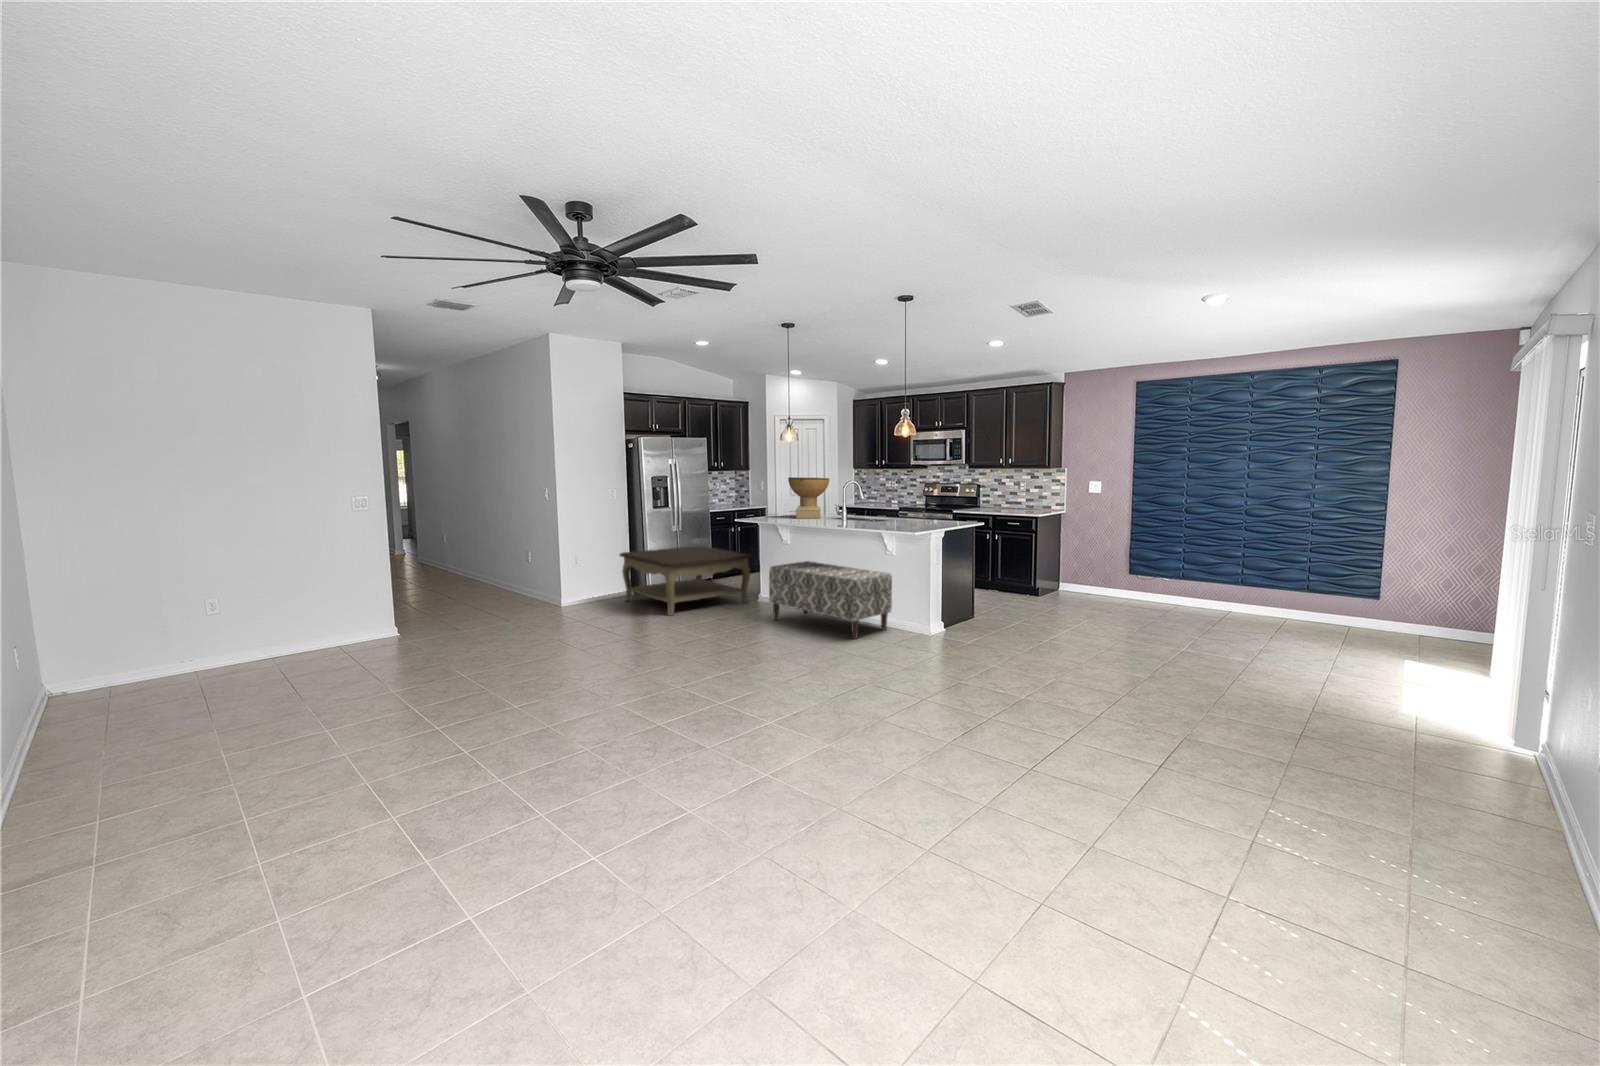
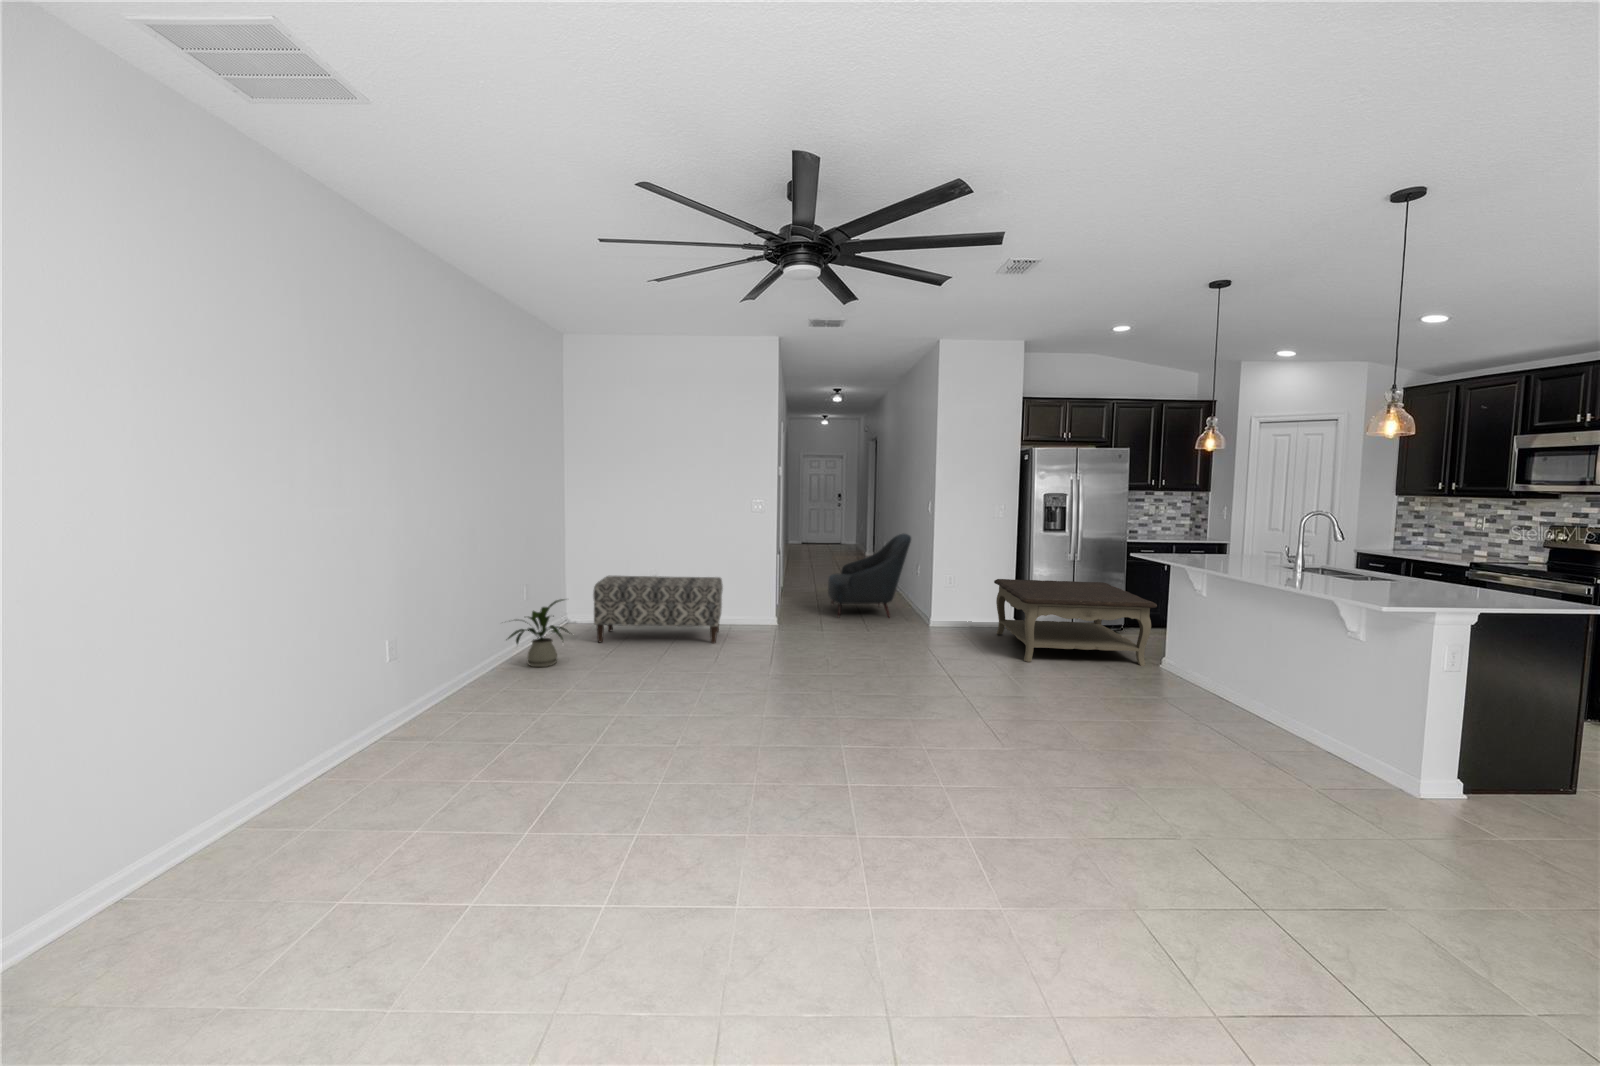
decorative bowl: present [788,477,829,519] -> none [1221,503,1292,566]
armchair: none [434,521,527,614] -> present [828,534,911,618]
bench: present [769,561,892,639] -> present [593,576,723,643]
house plant: none [25,638,151,740] -> present [506,599,570,667]

